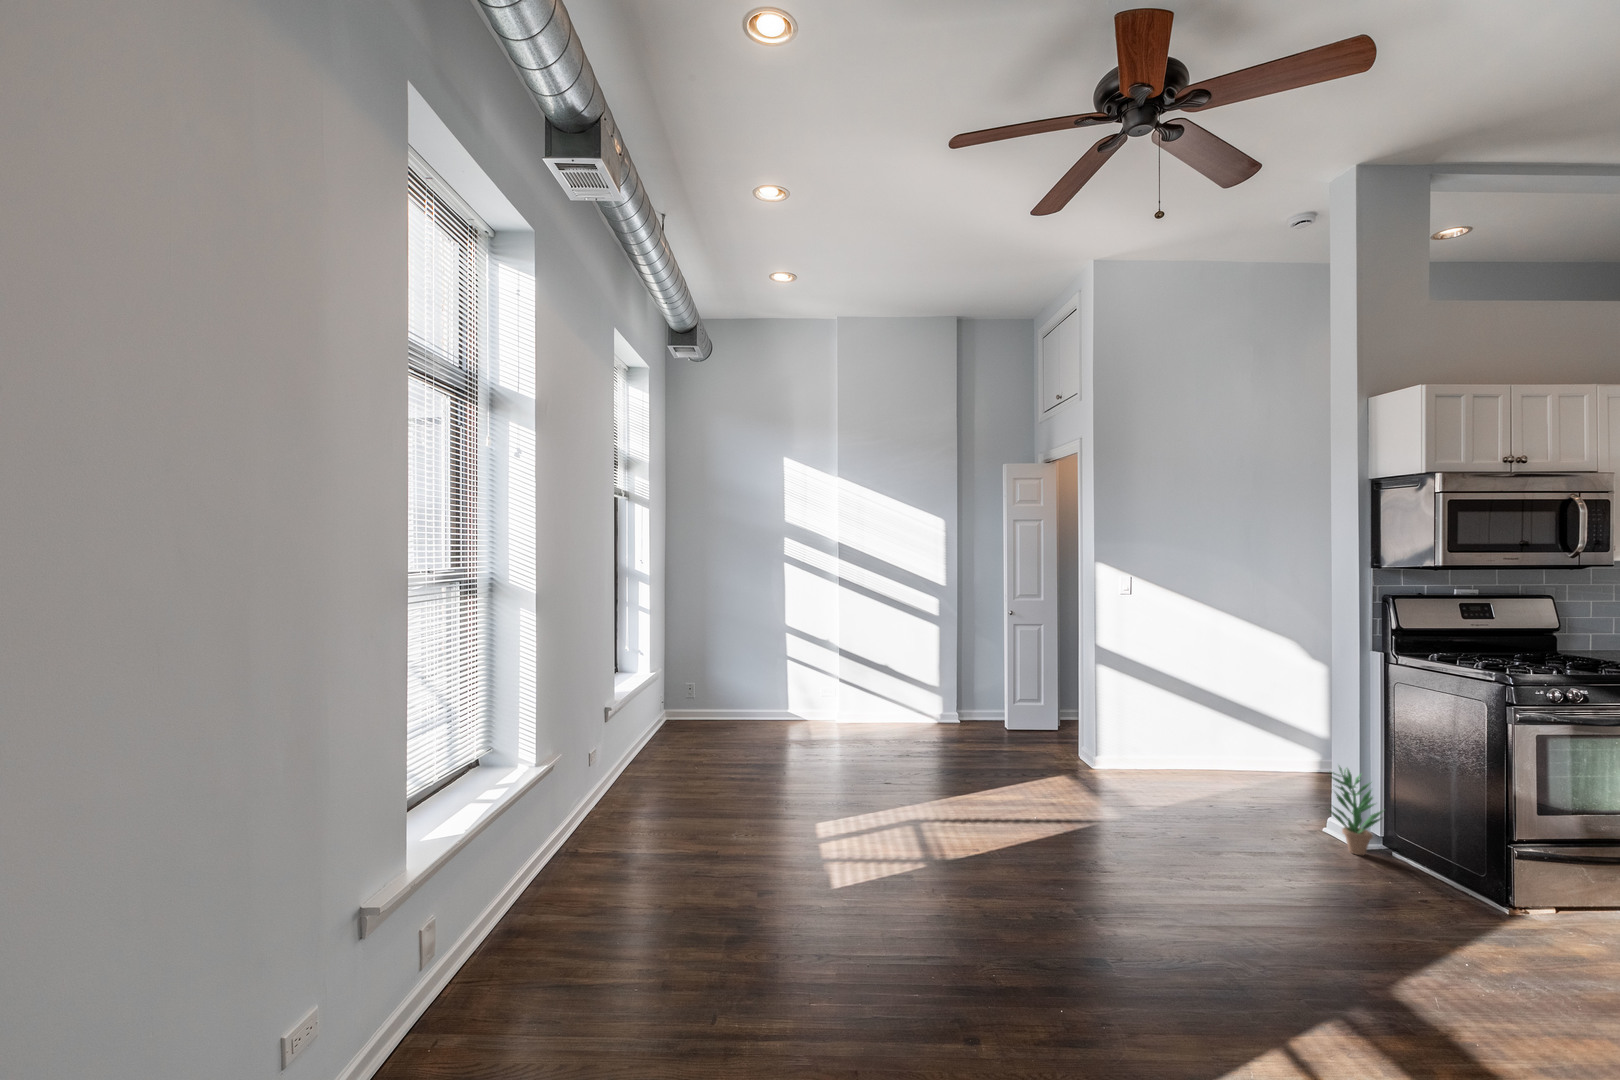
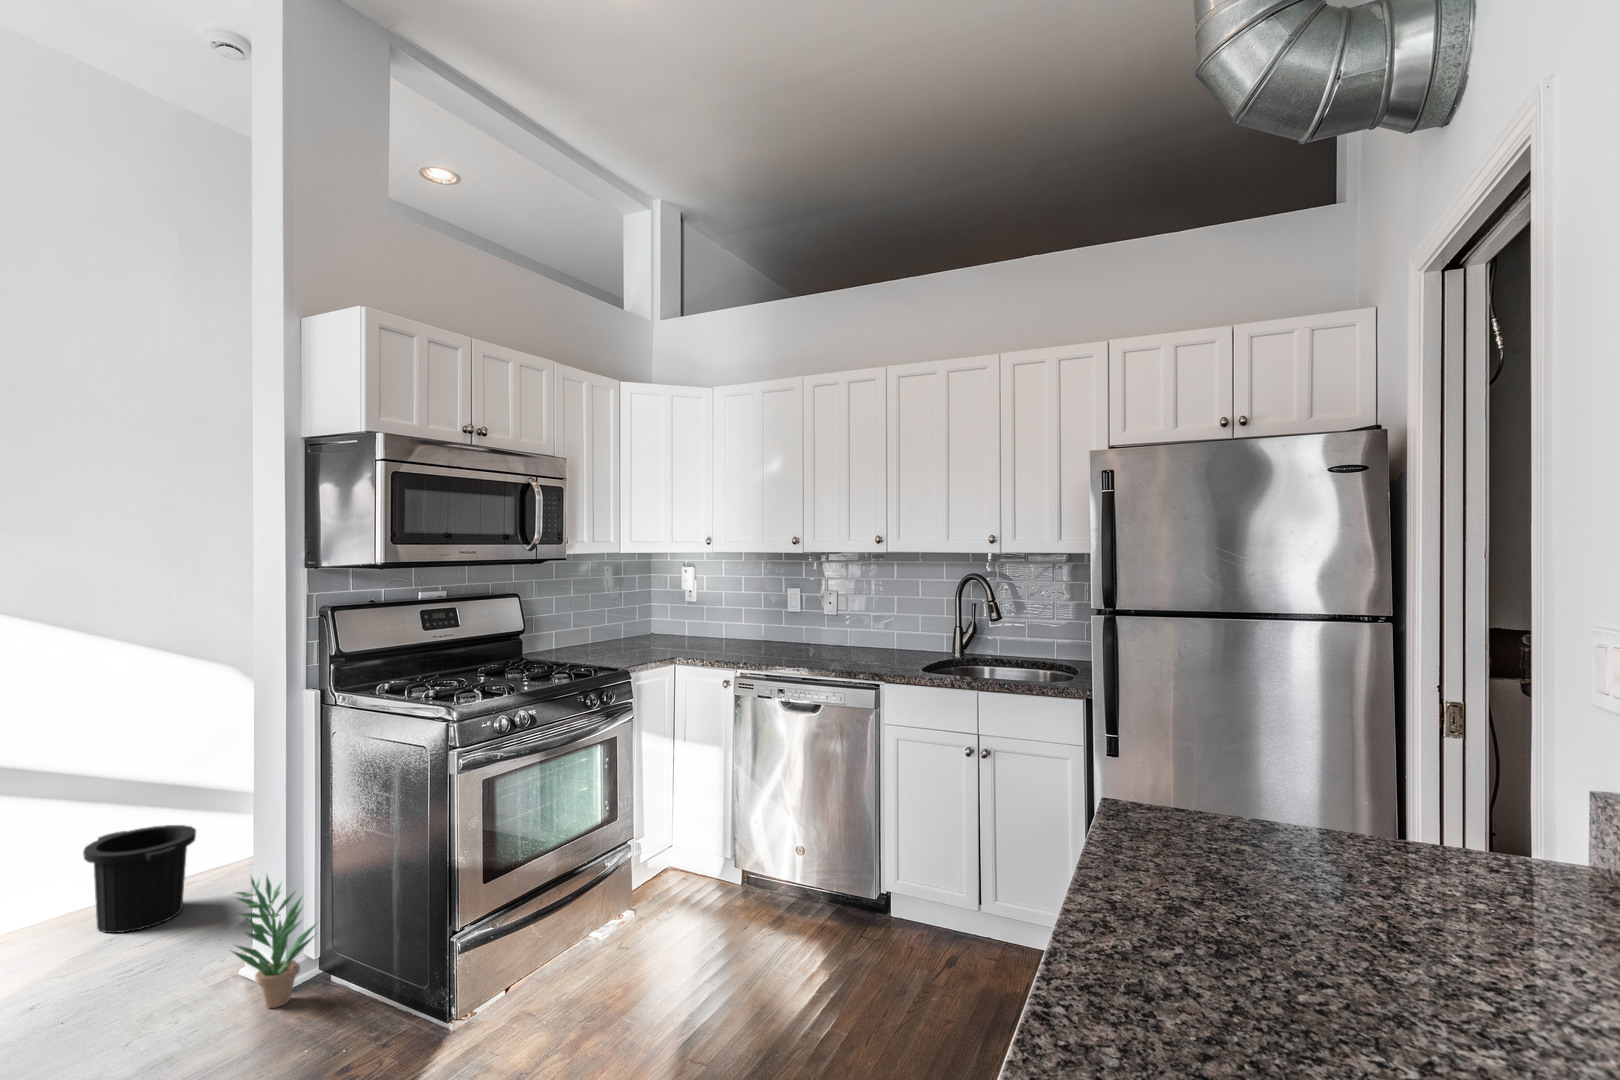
trash can: none [1212,725,1274,788] -> present [83,825,196,933]

